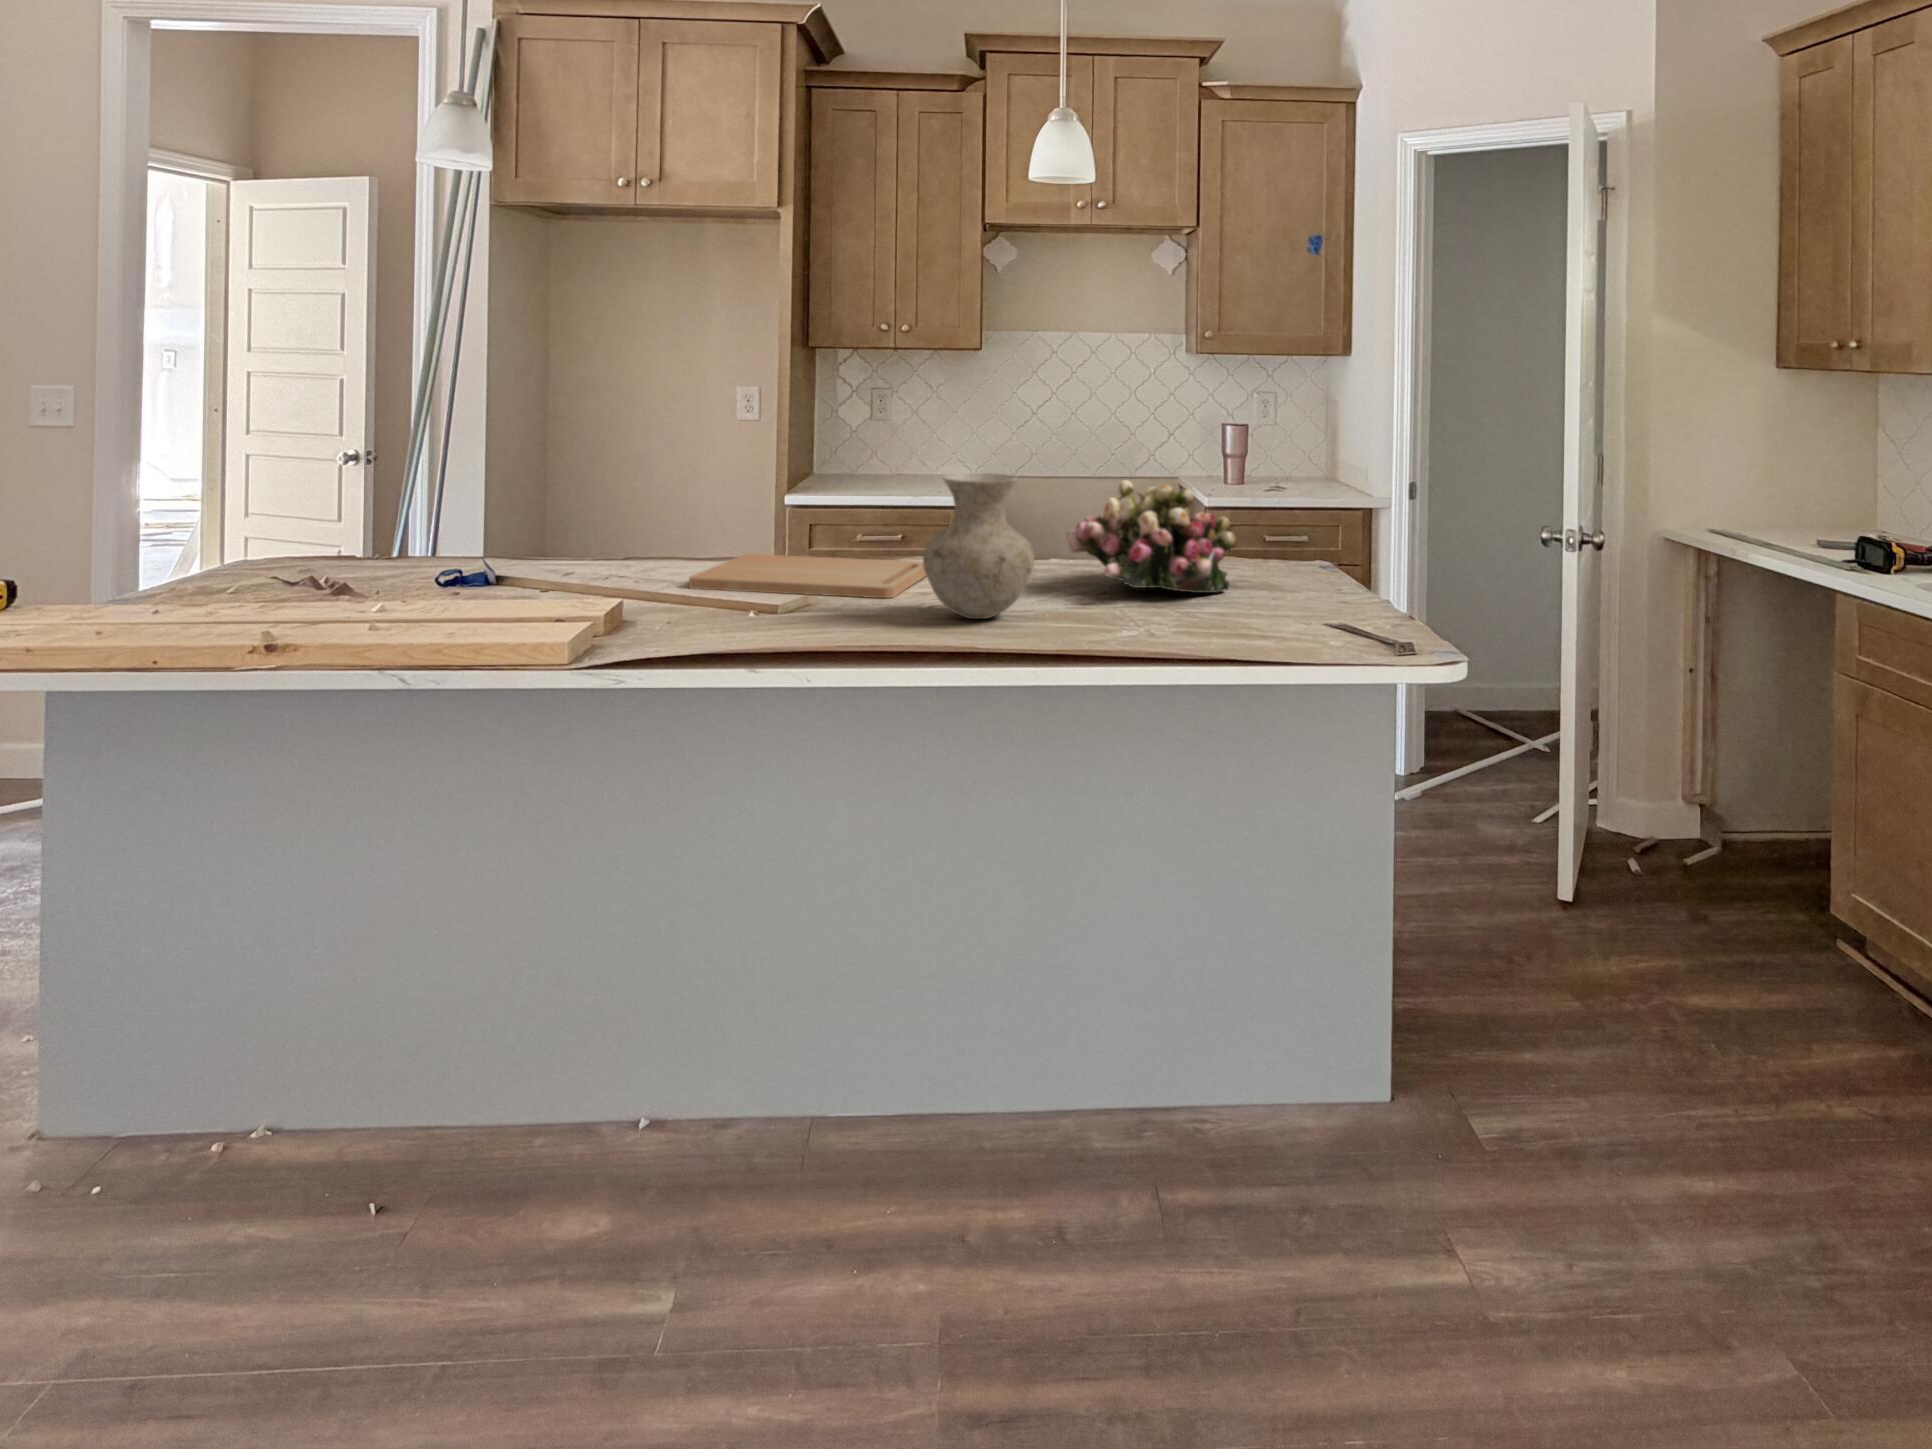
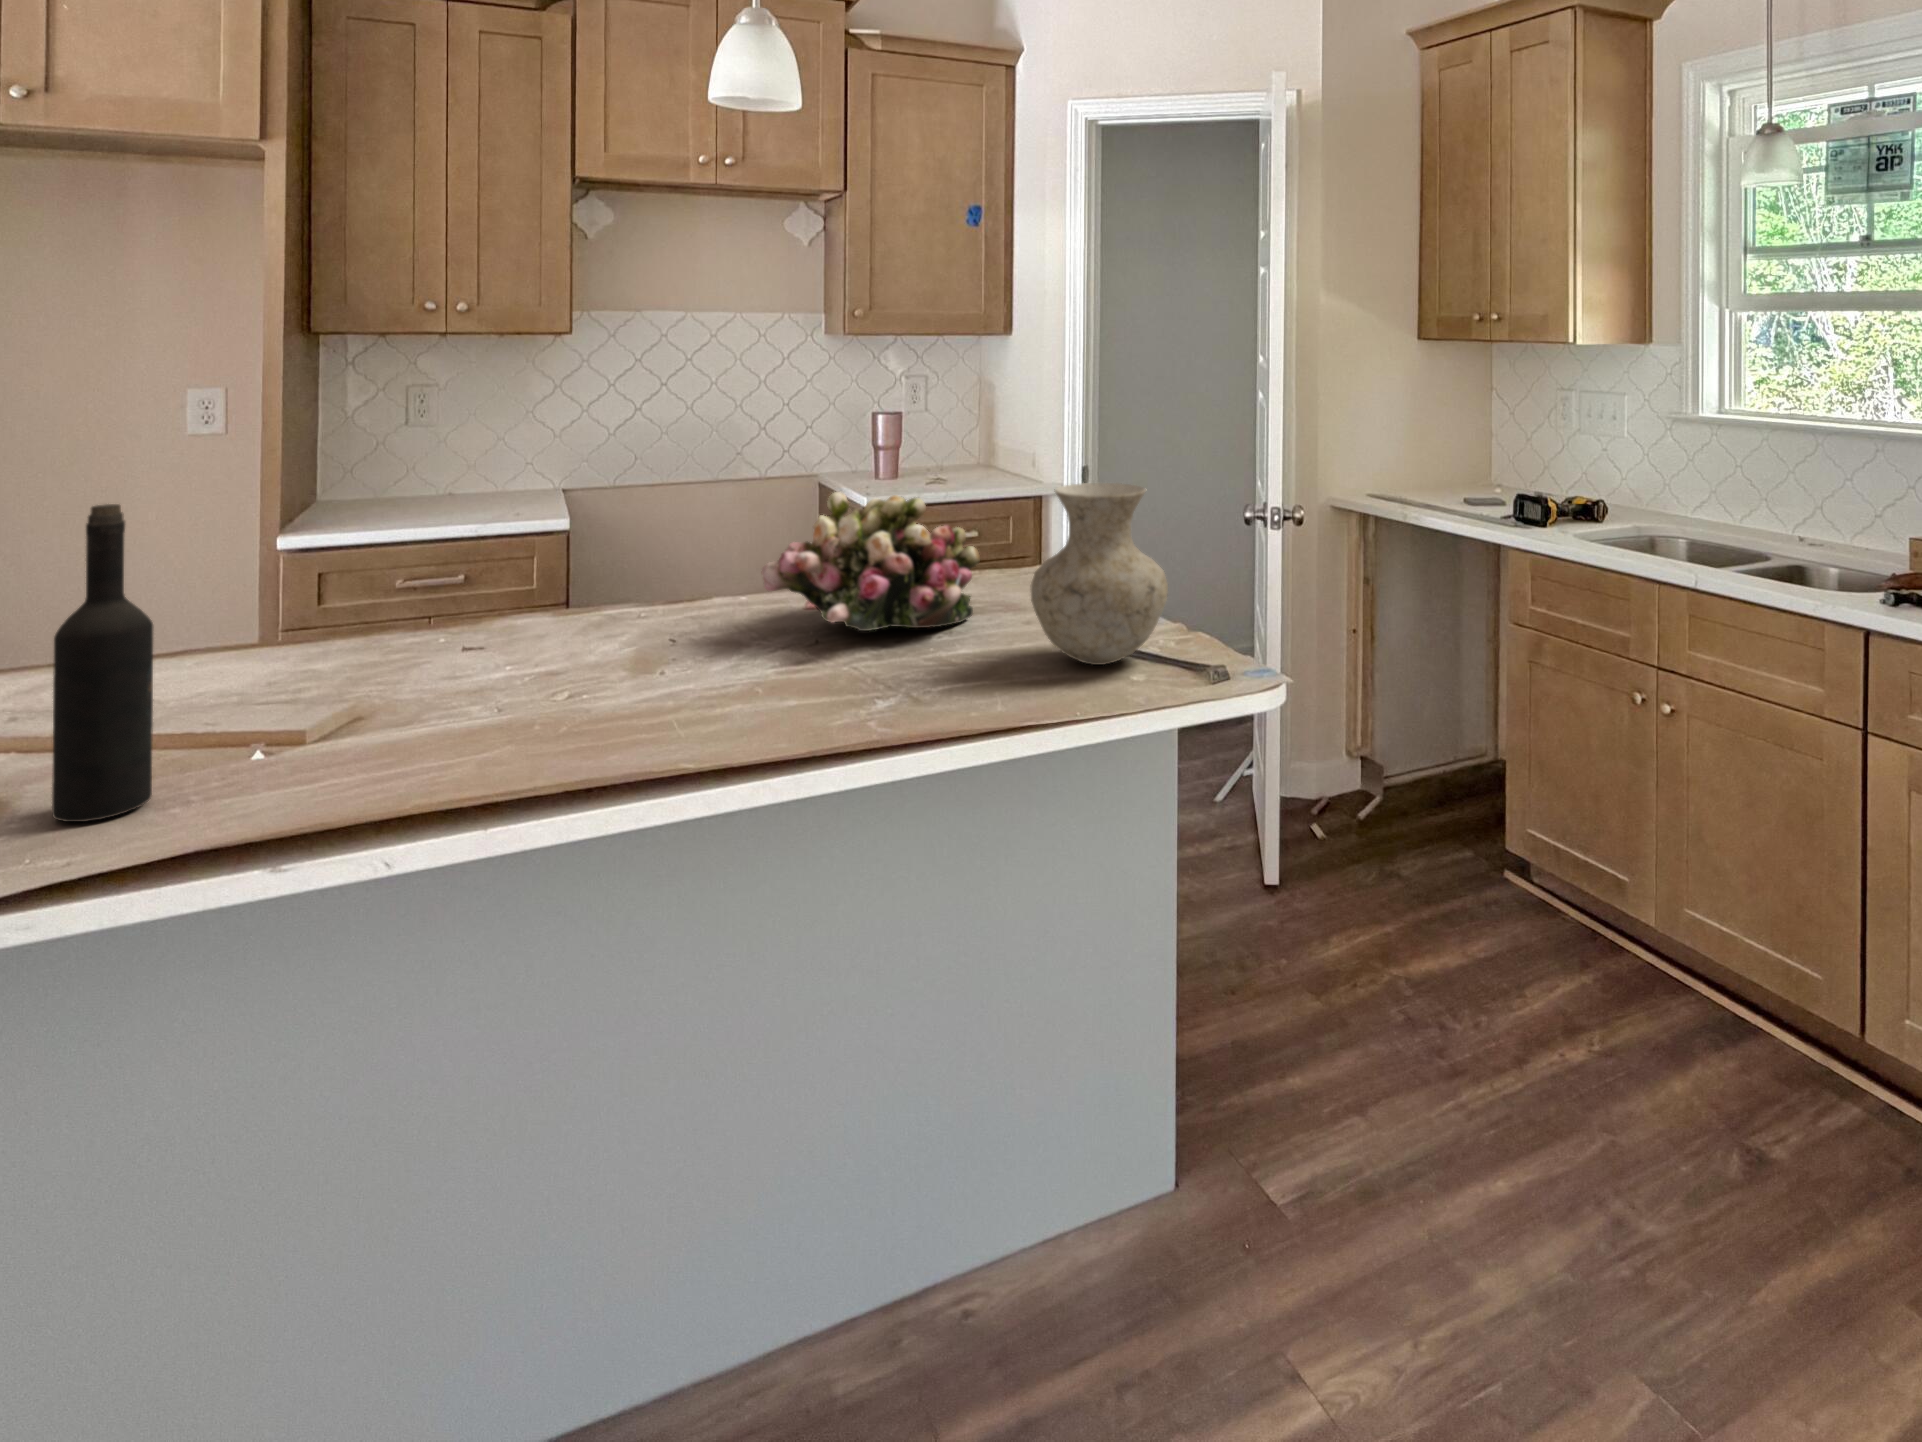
wine bottle: none [654,449,700,630] -> present [52,504,153,822]
vase: present [923,473,1035,619] -> present [1031,483,1168,665]
cutting board: present [689,554,926,598] -> none [126,623,555,718]

